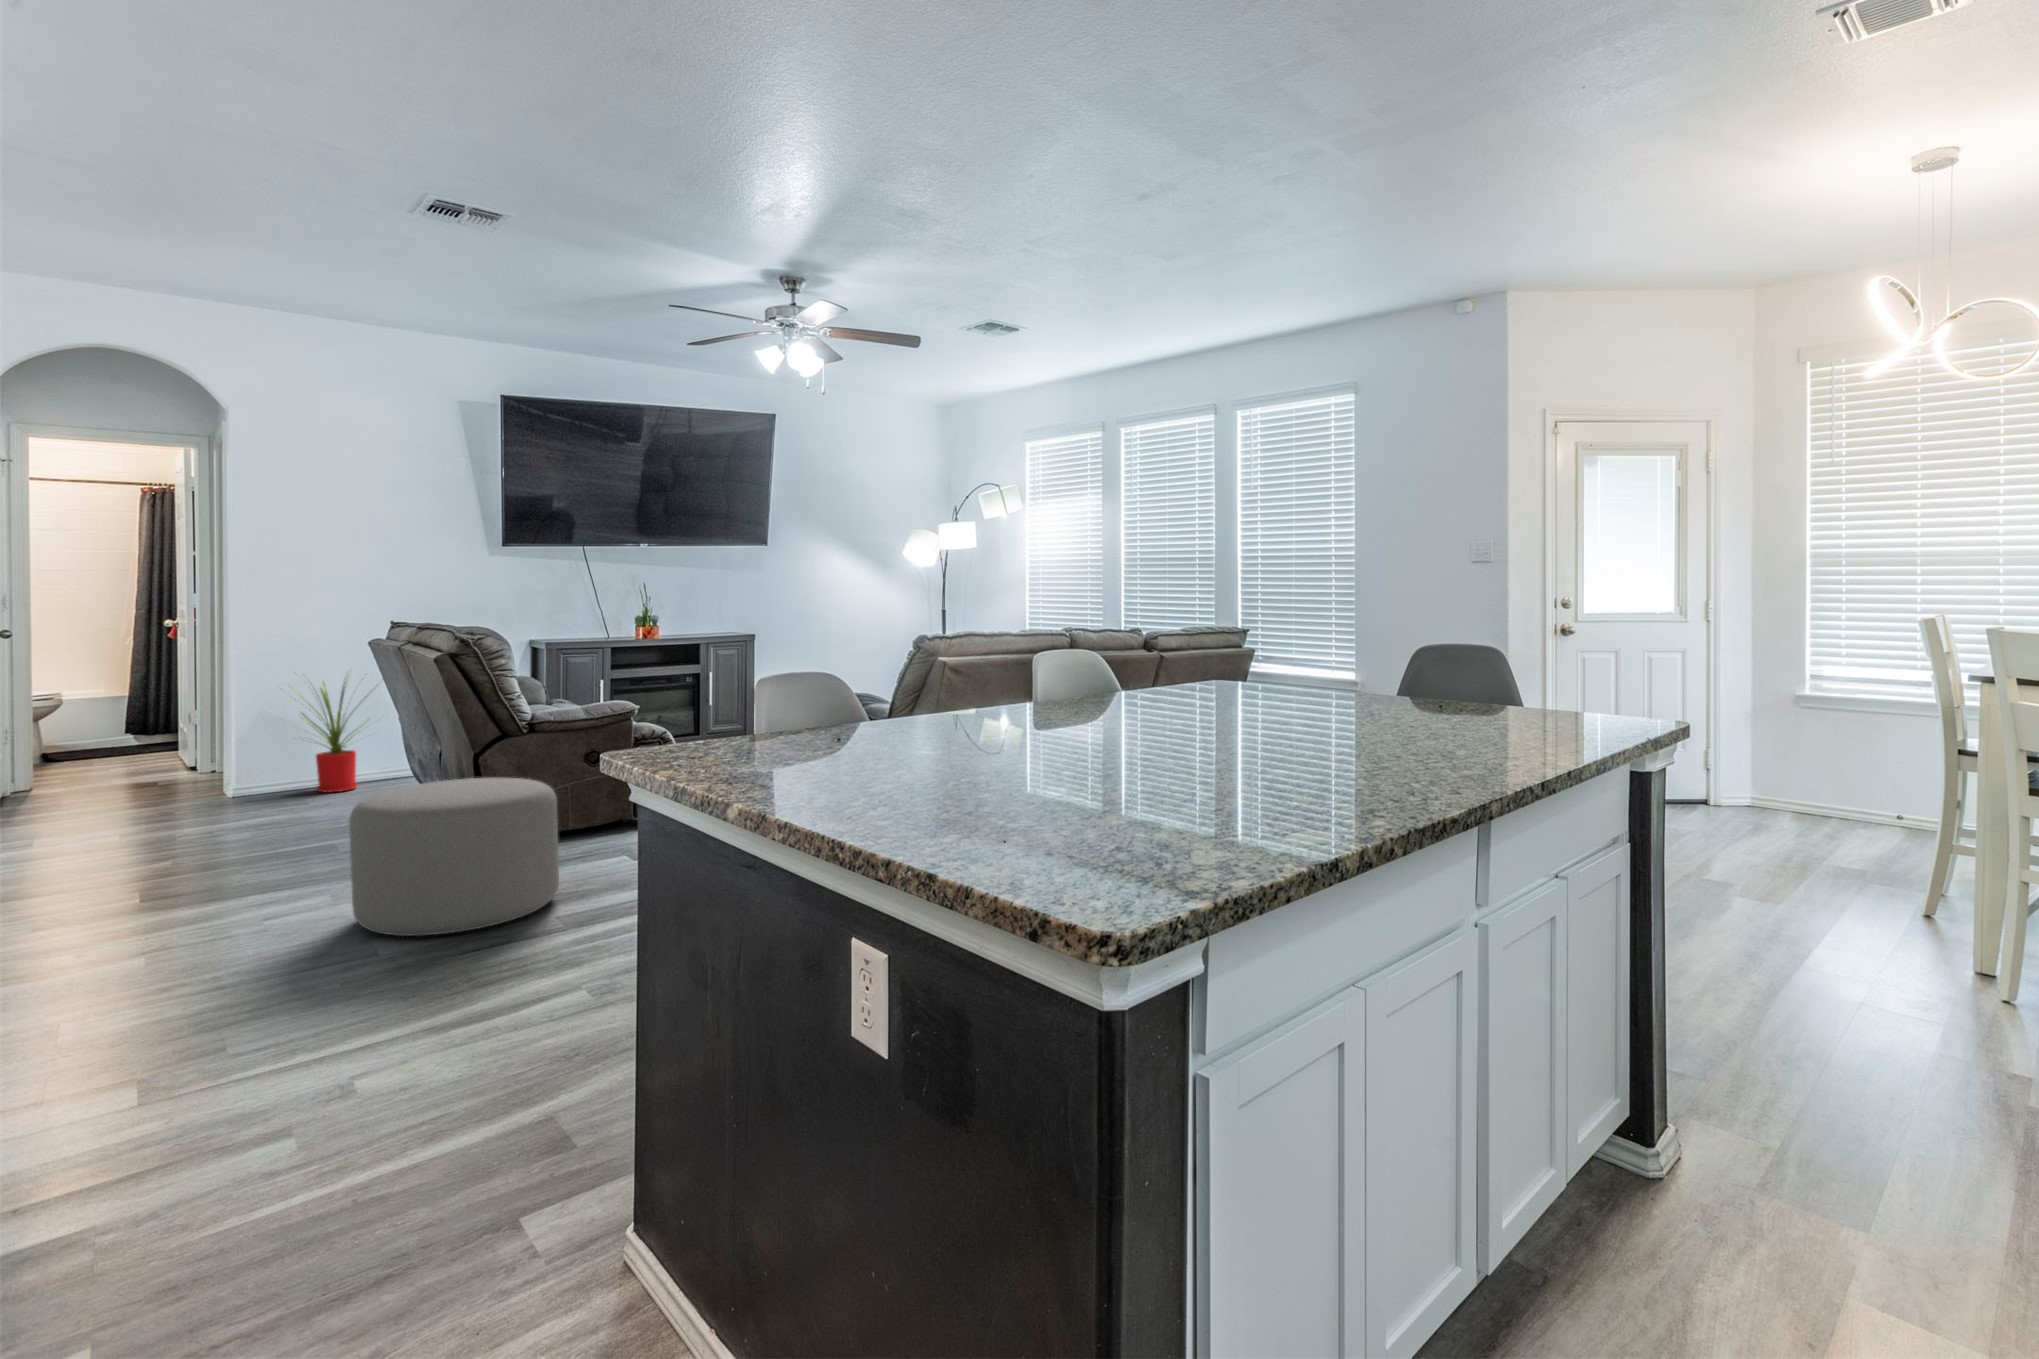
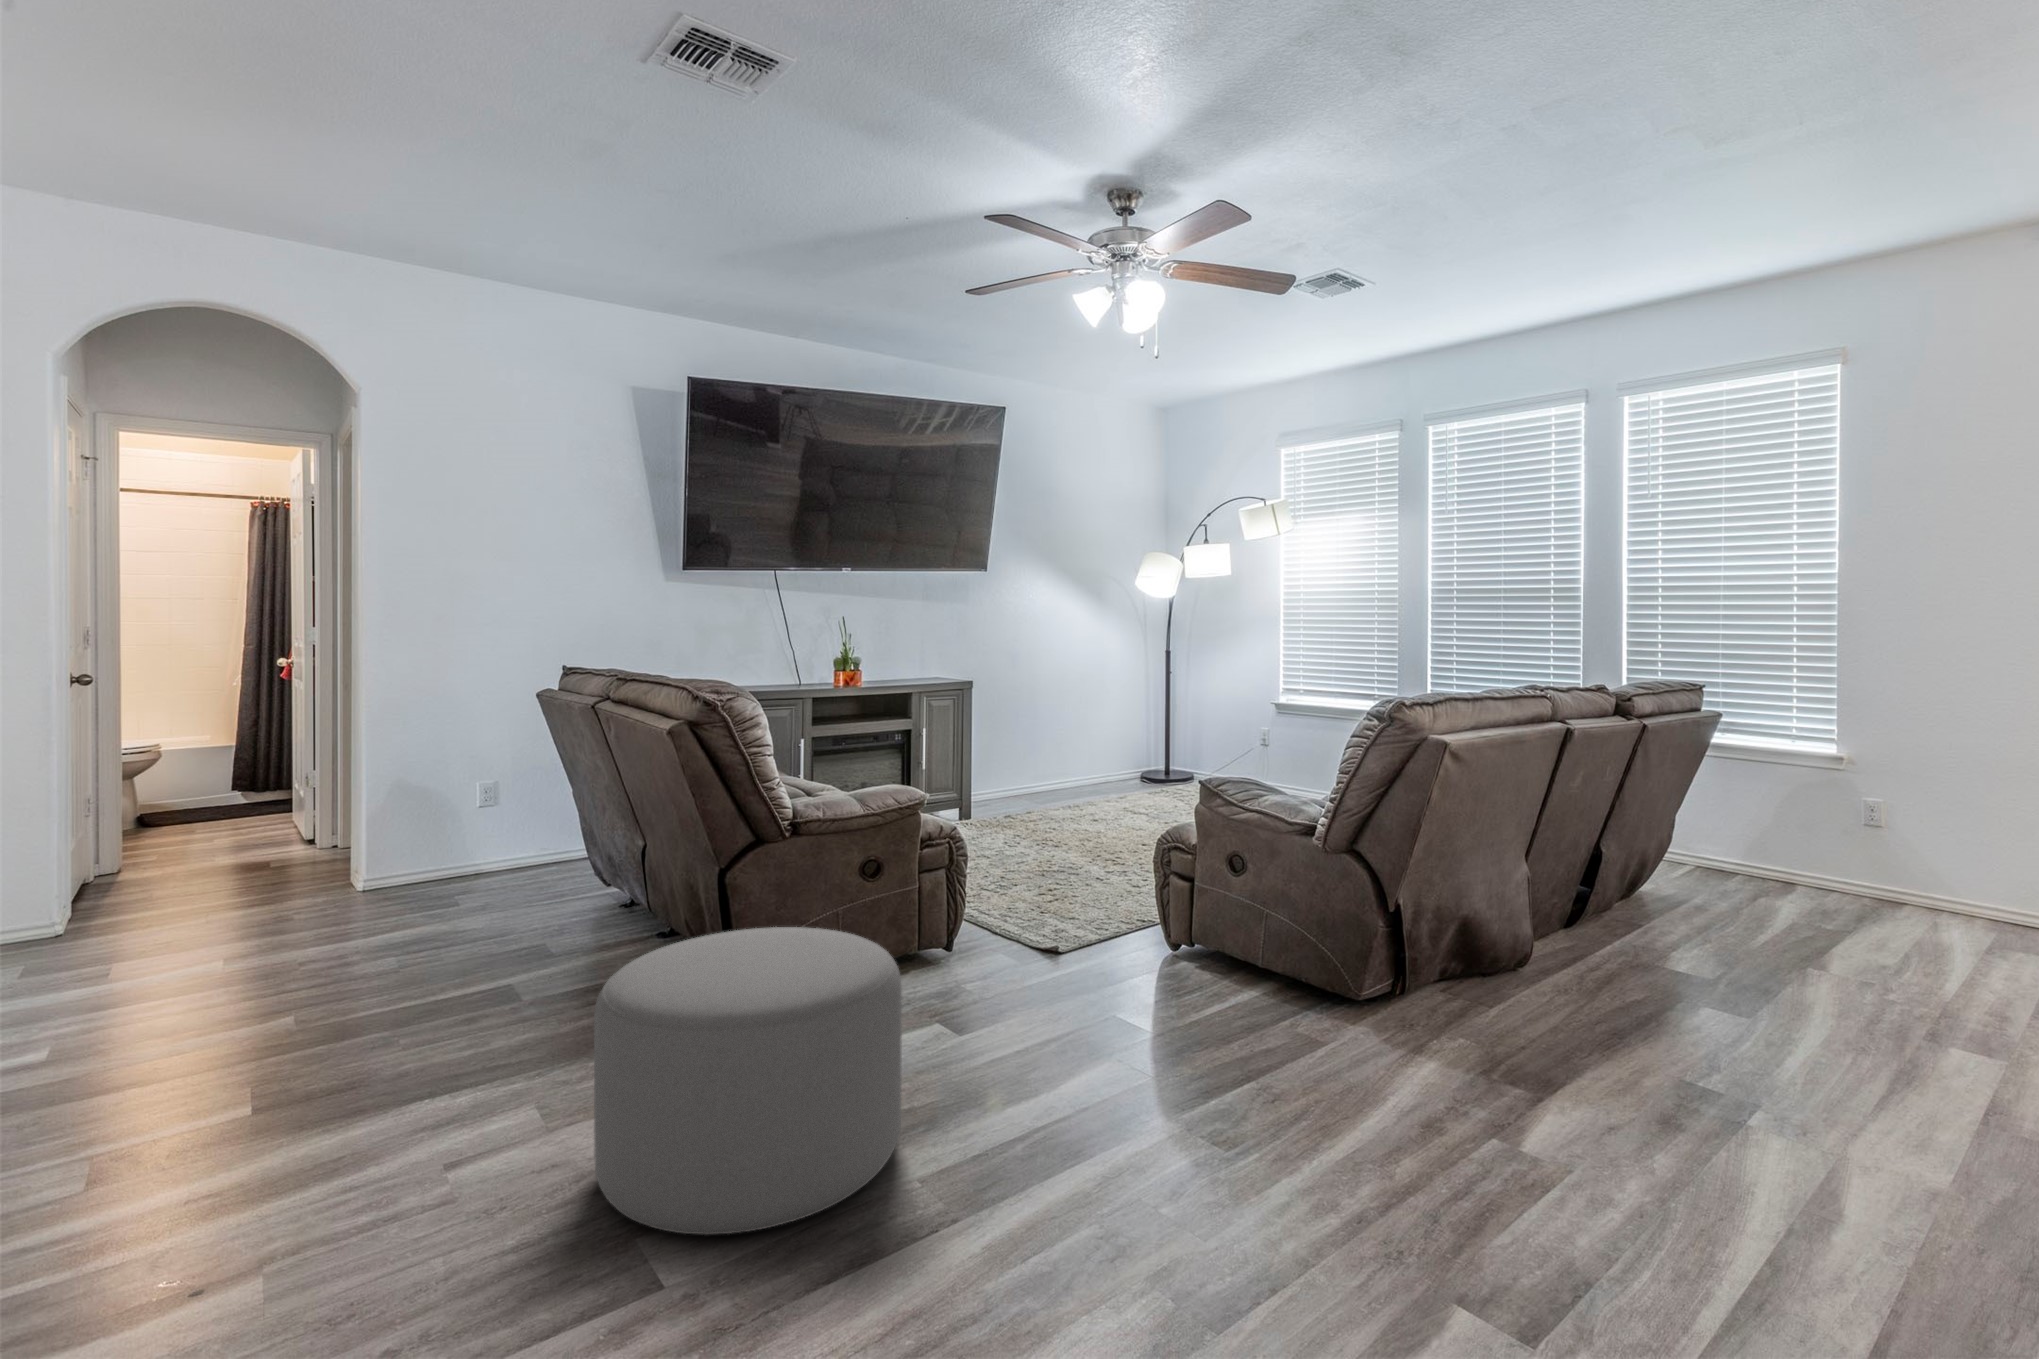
house plant: present [290,676,378,793] -> none [421,723,558,888]

